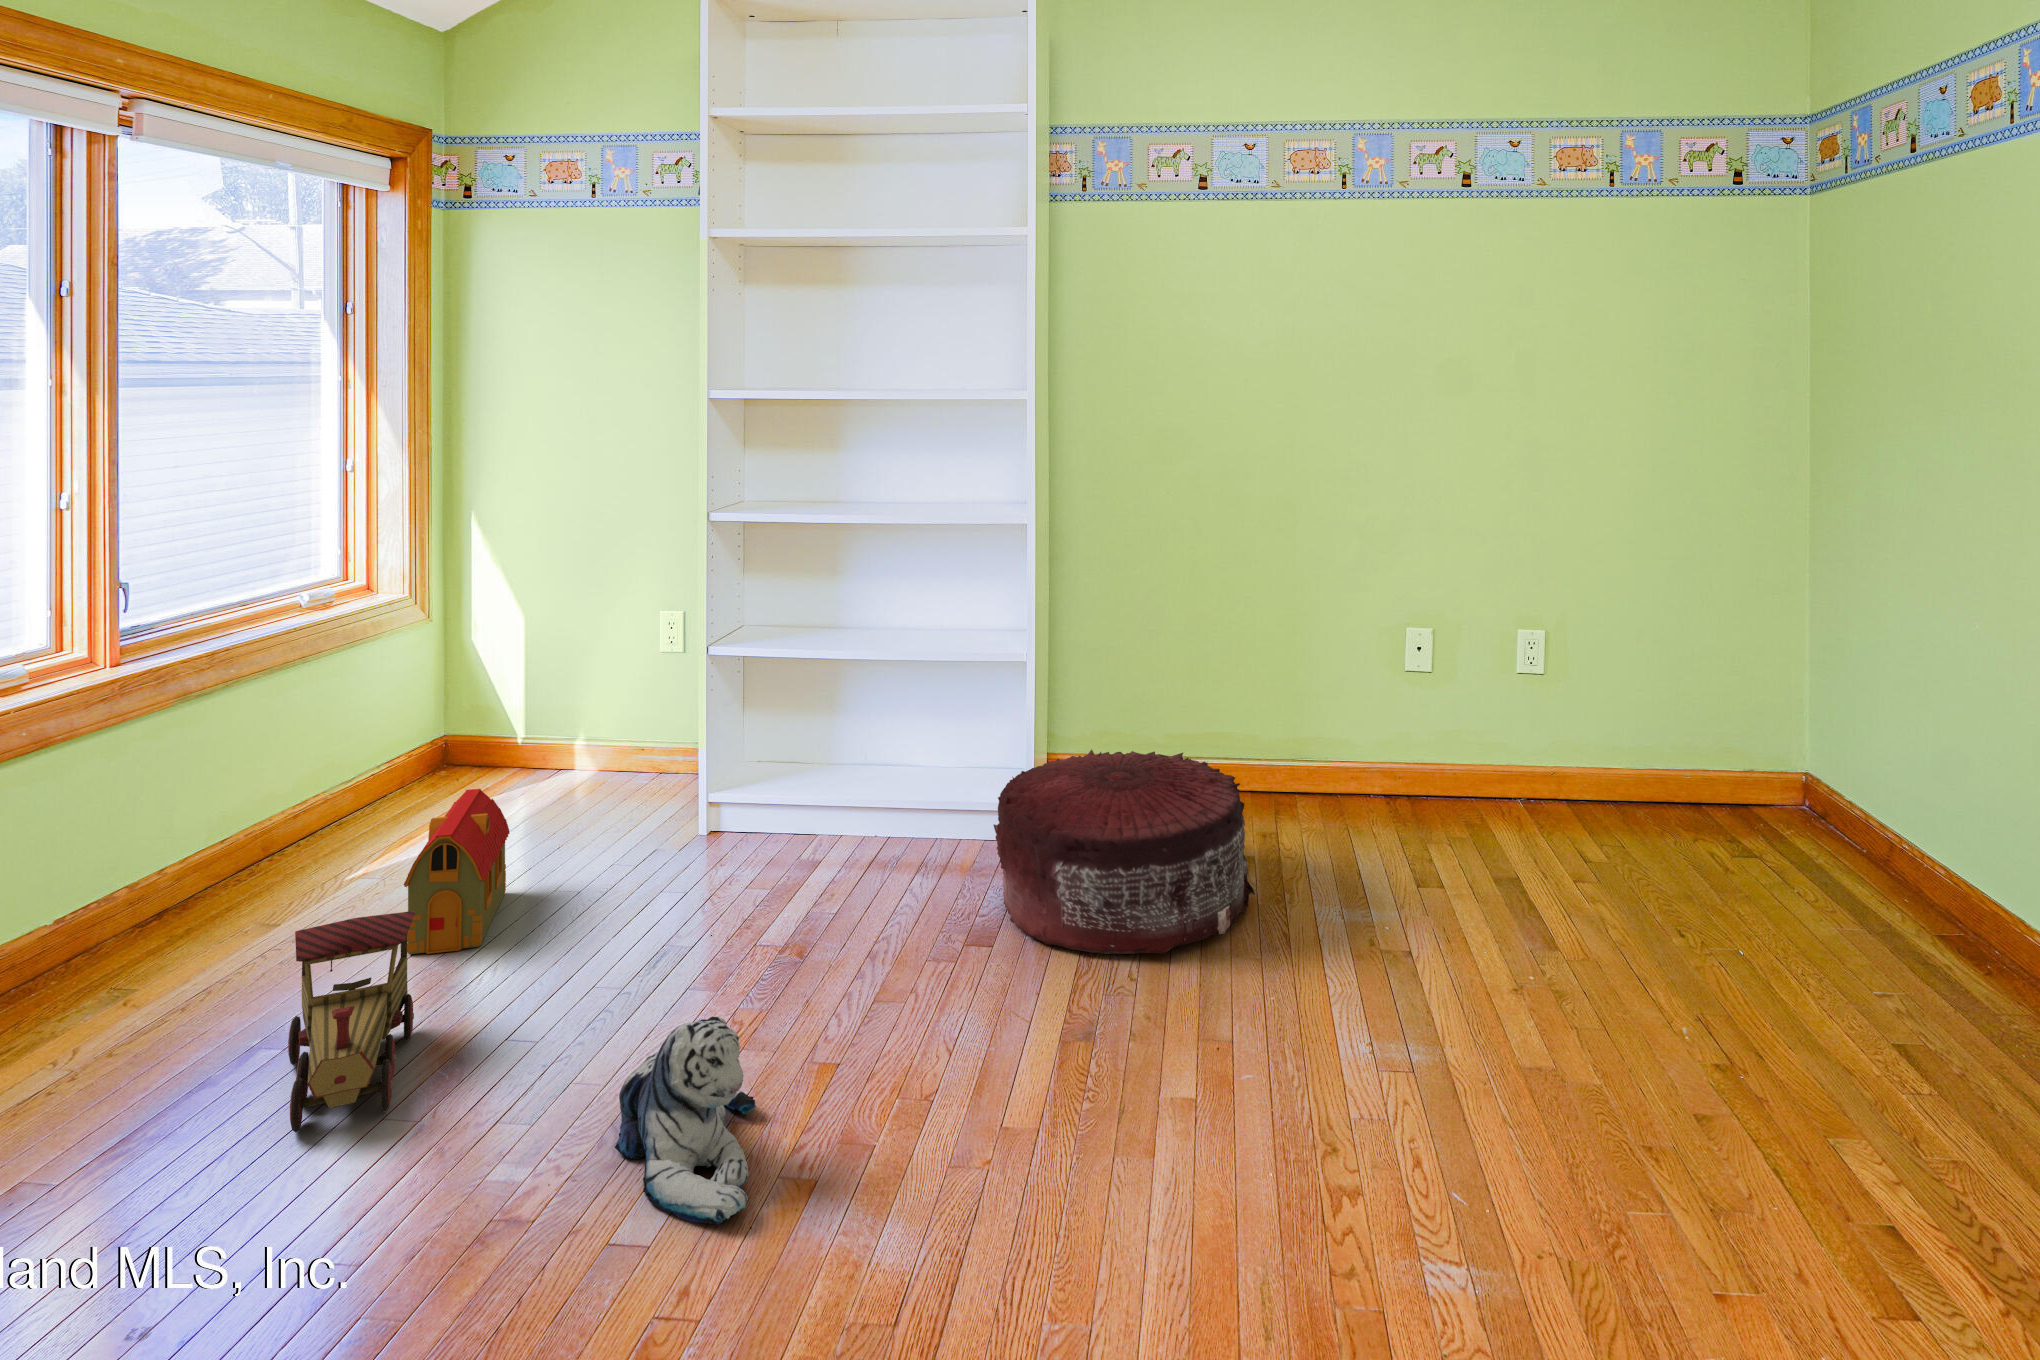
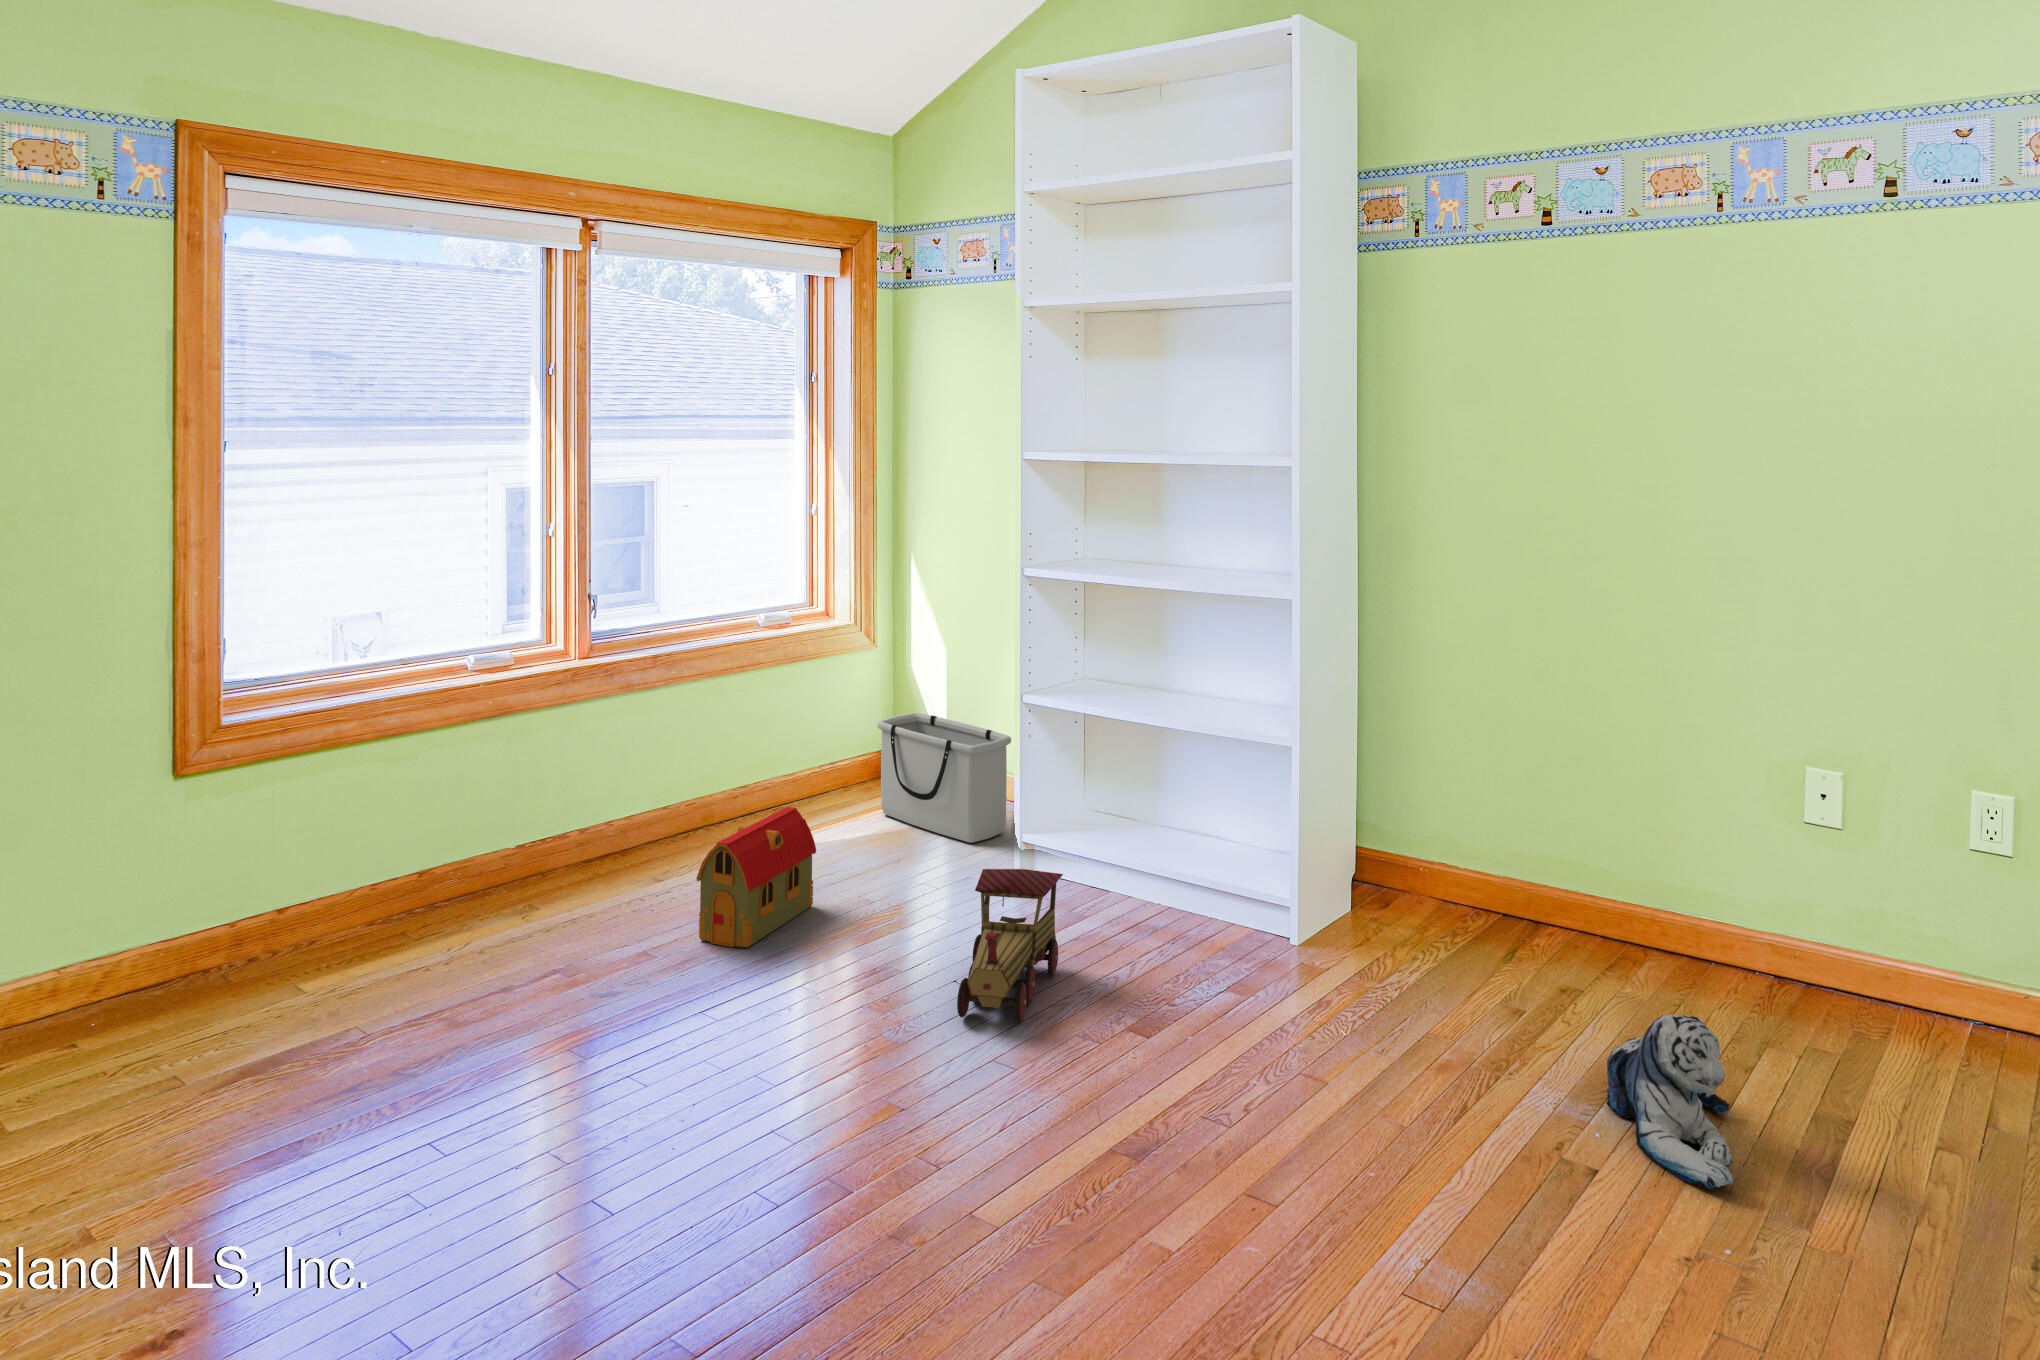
storage bin: none [470,681,644,801] -> present [877,713,1011,843]
pouf: present [994,750,1255,954] -> none [1152,894,1449,1158]
toy train: present [288,911,416,1132] -> present [957,869,1063,1022]
plush toy: present [615,1017,756,1224] -> present [1606,1015,1734,1190]

